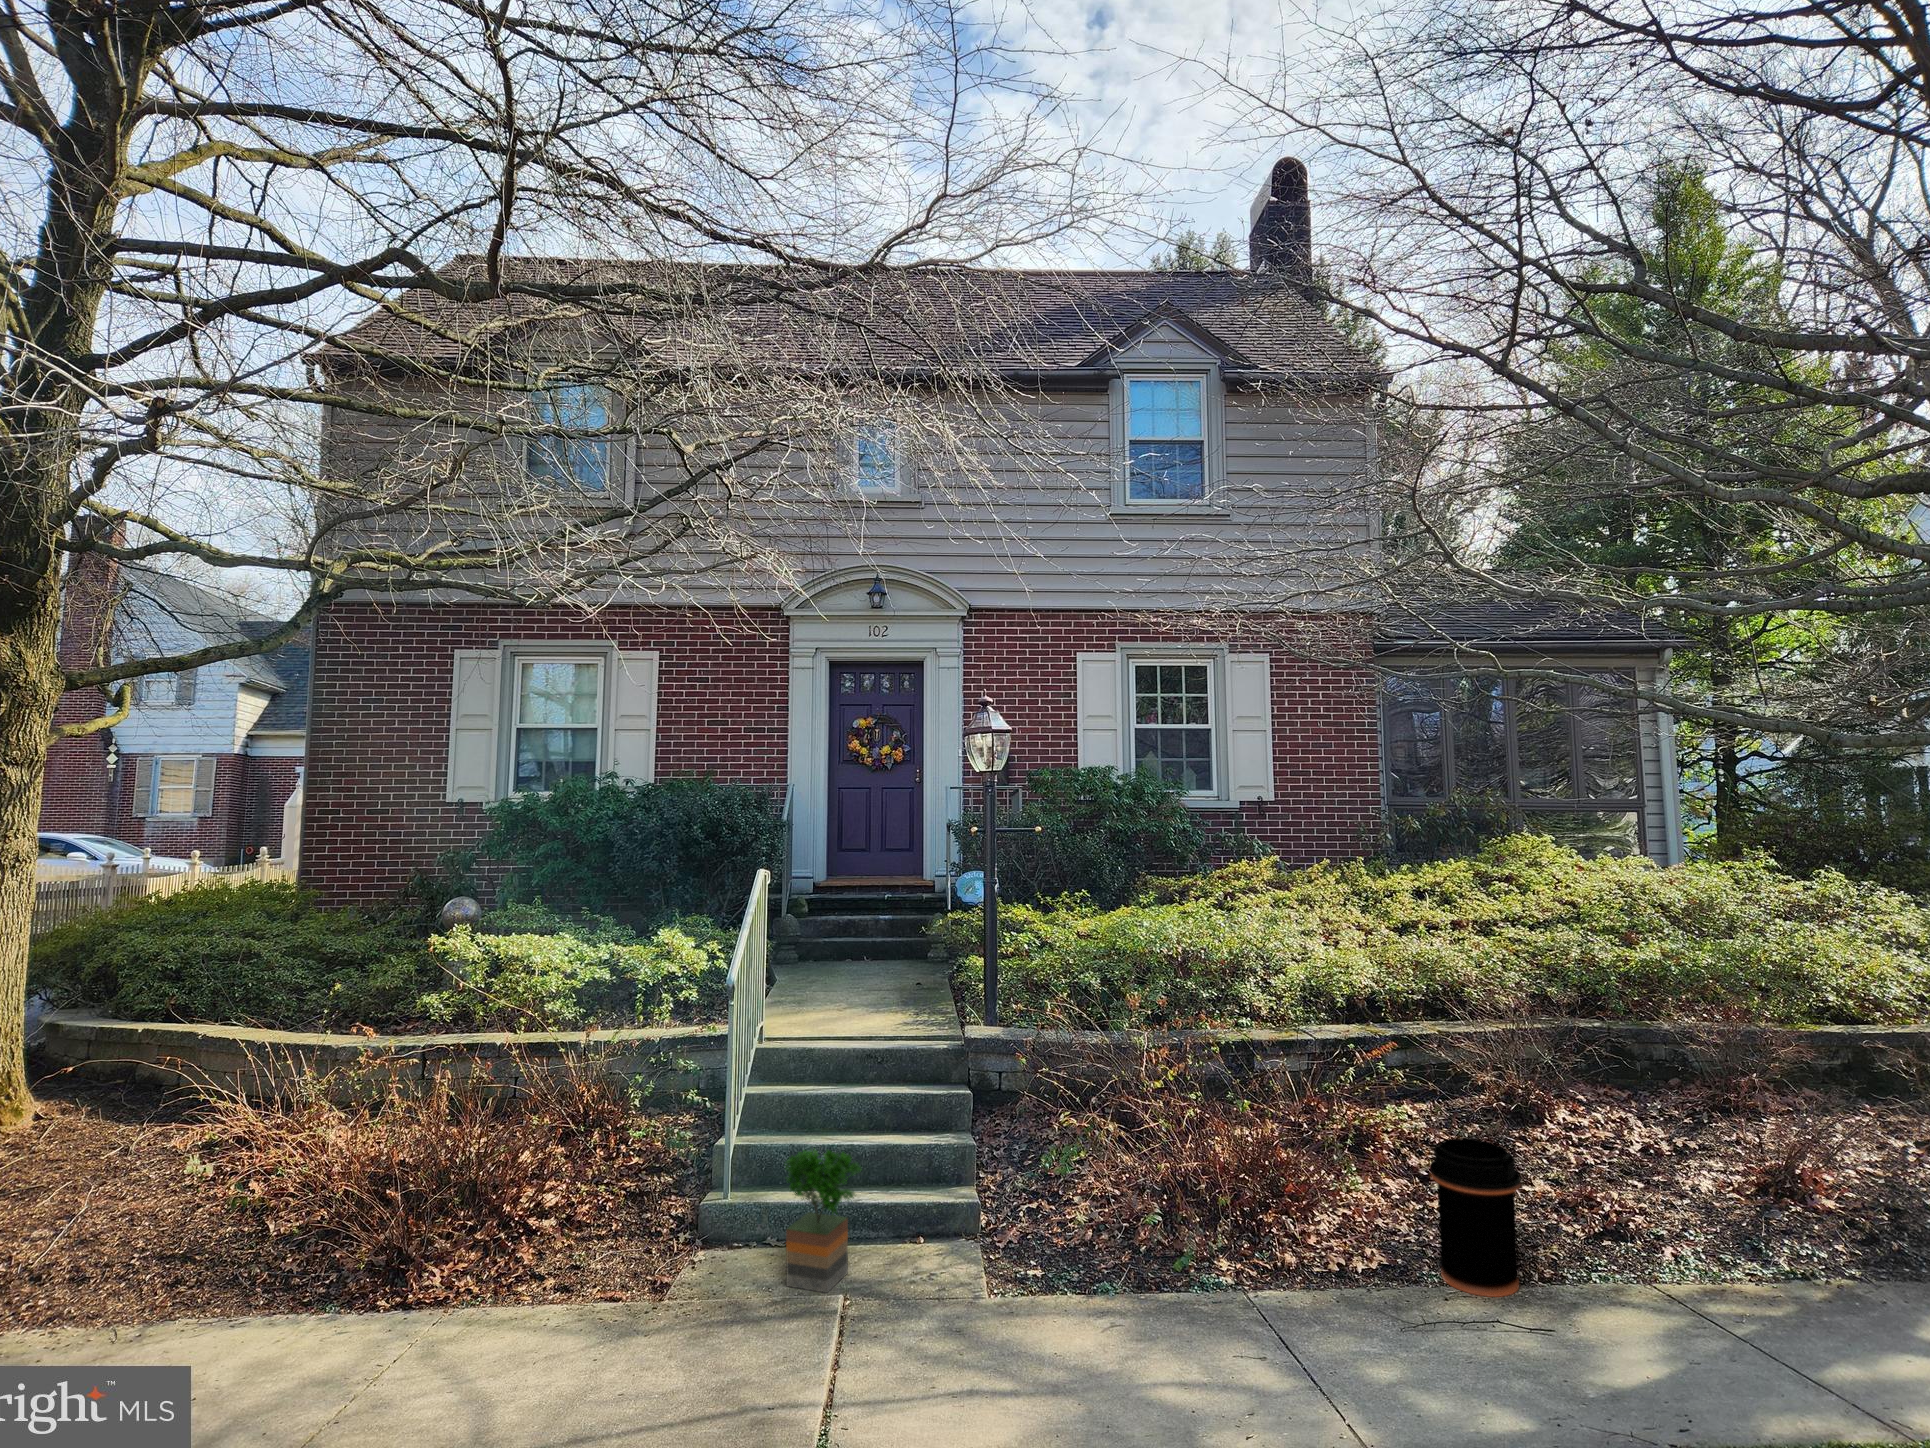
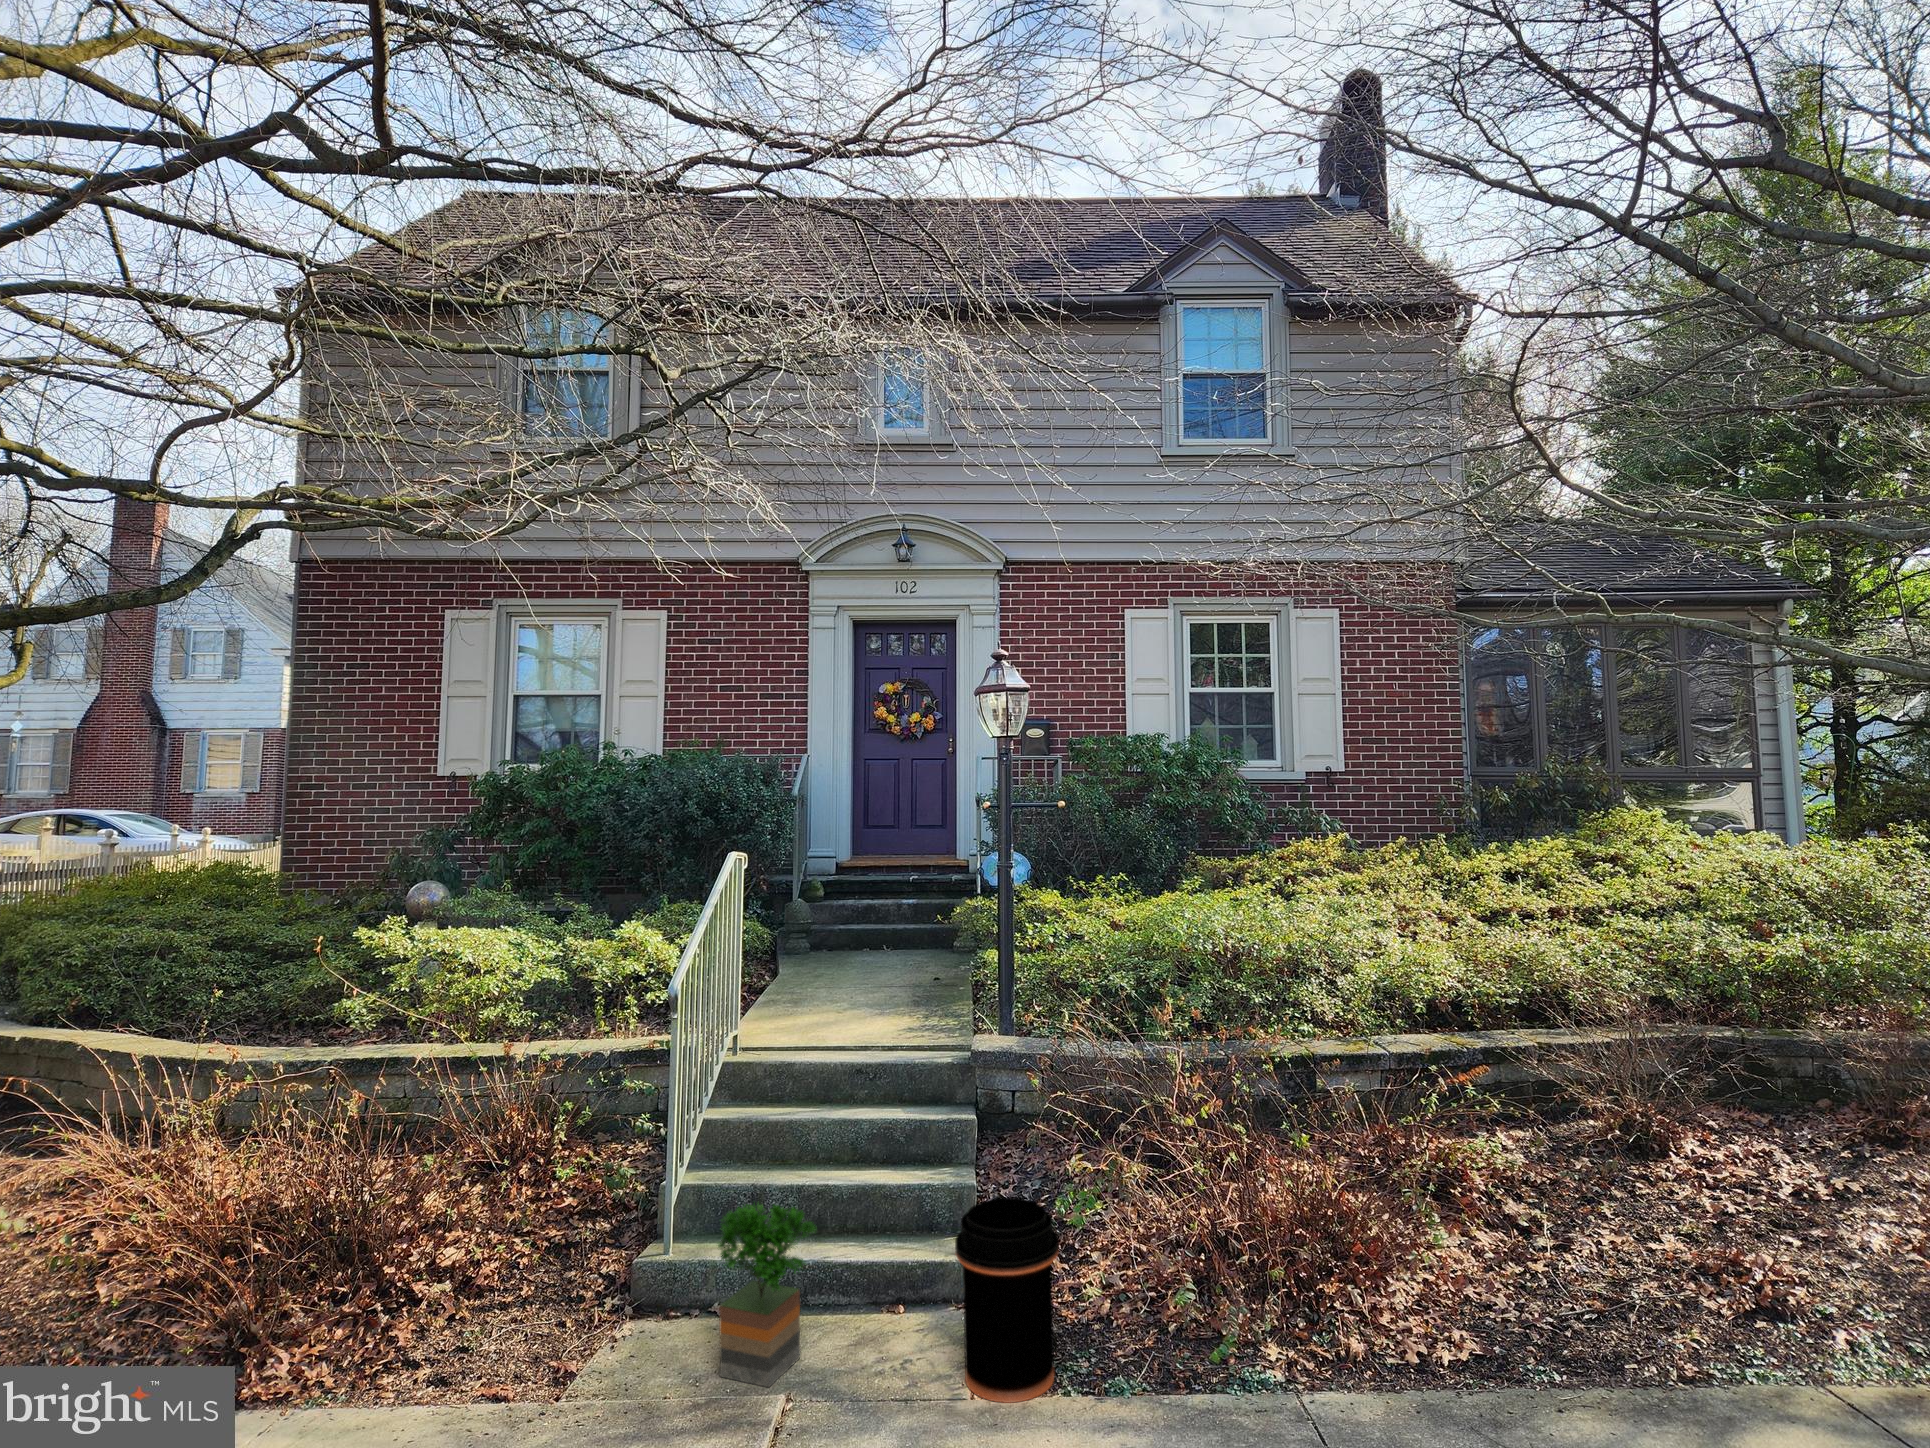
trash can: present [1430,1138,1521,1297] -> present [955,1198,1059,1403]

